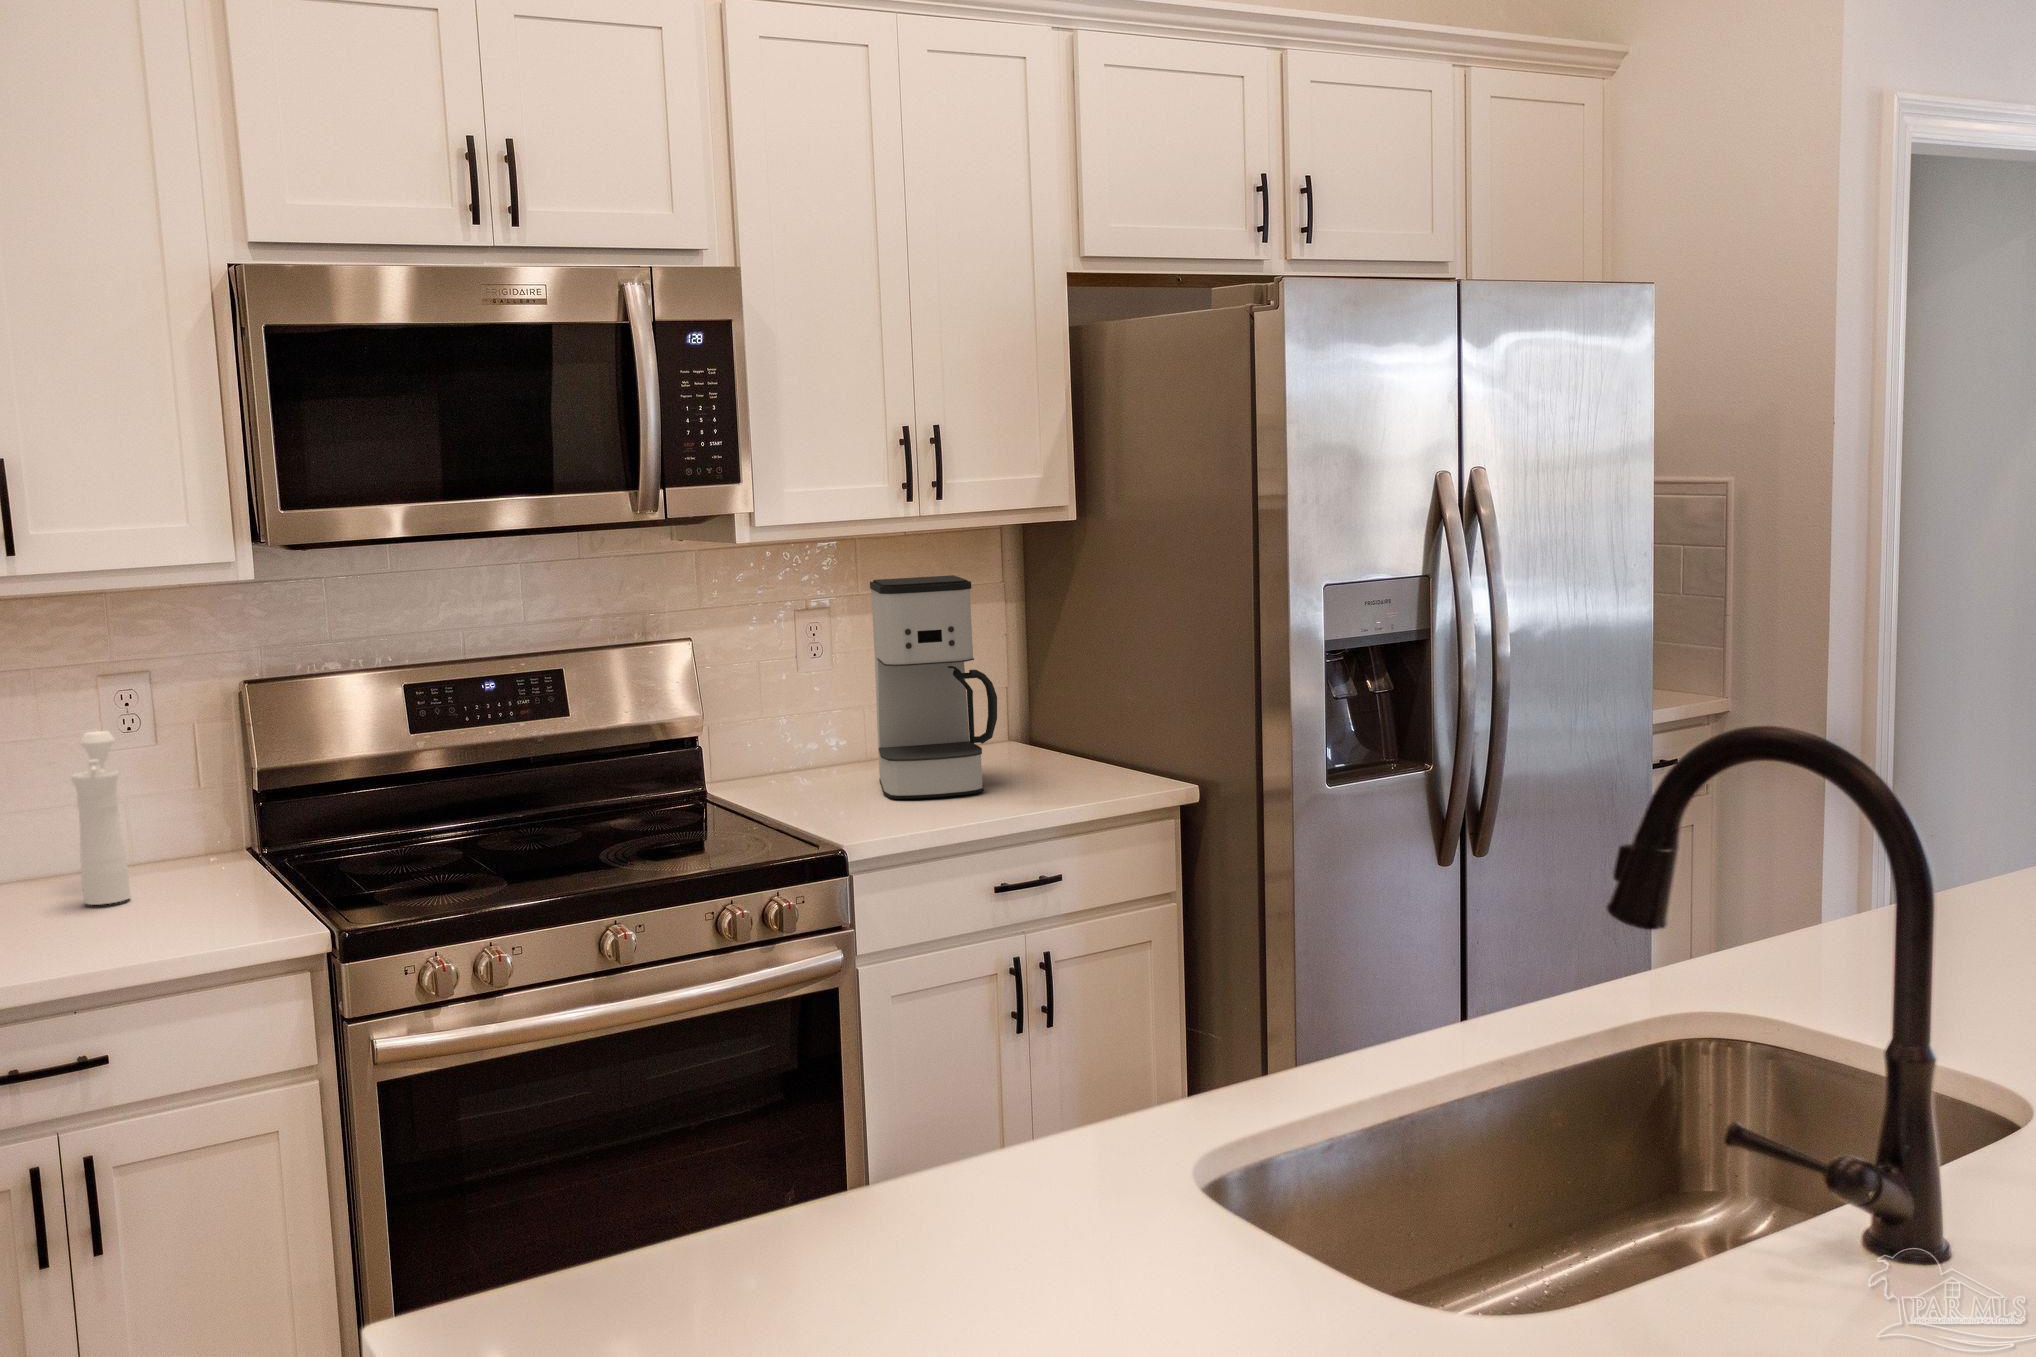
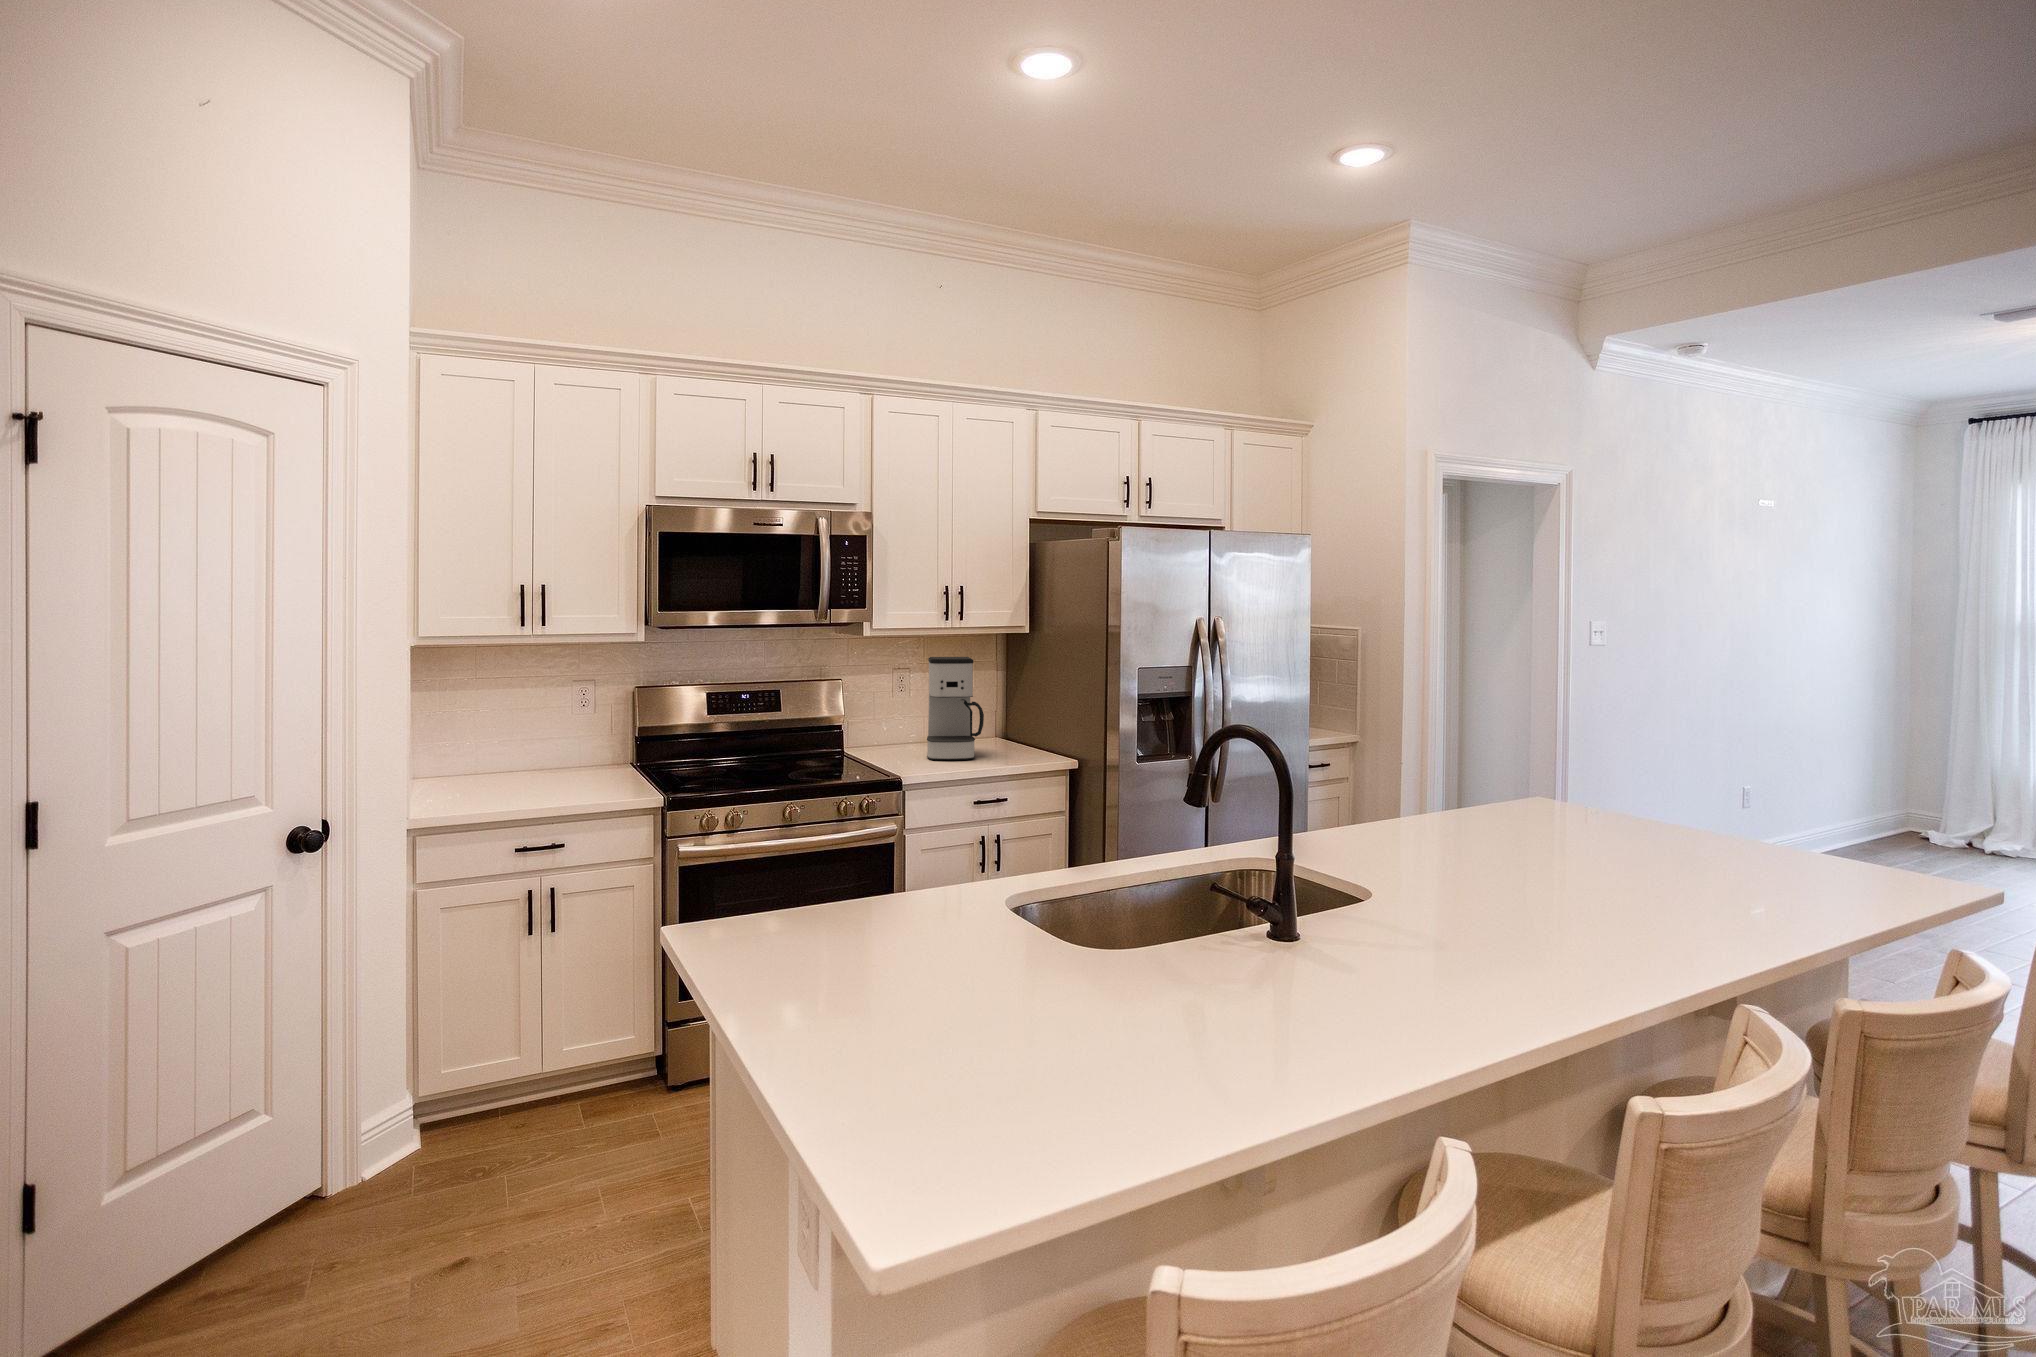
pepper mill: present [71,731,130,905] -> none [556,705,579,782]

